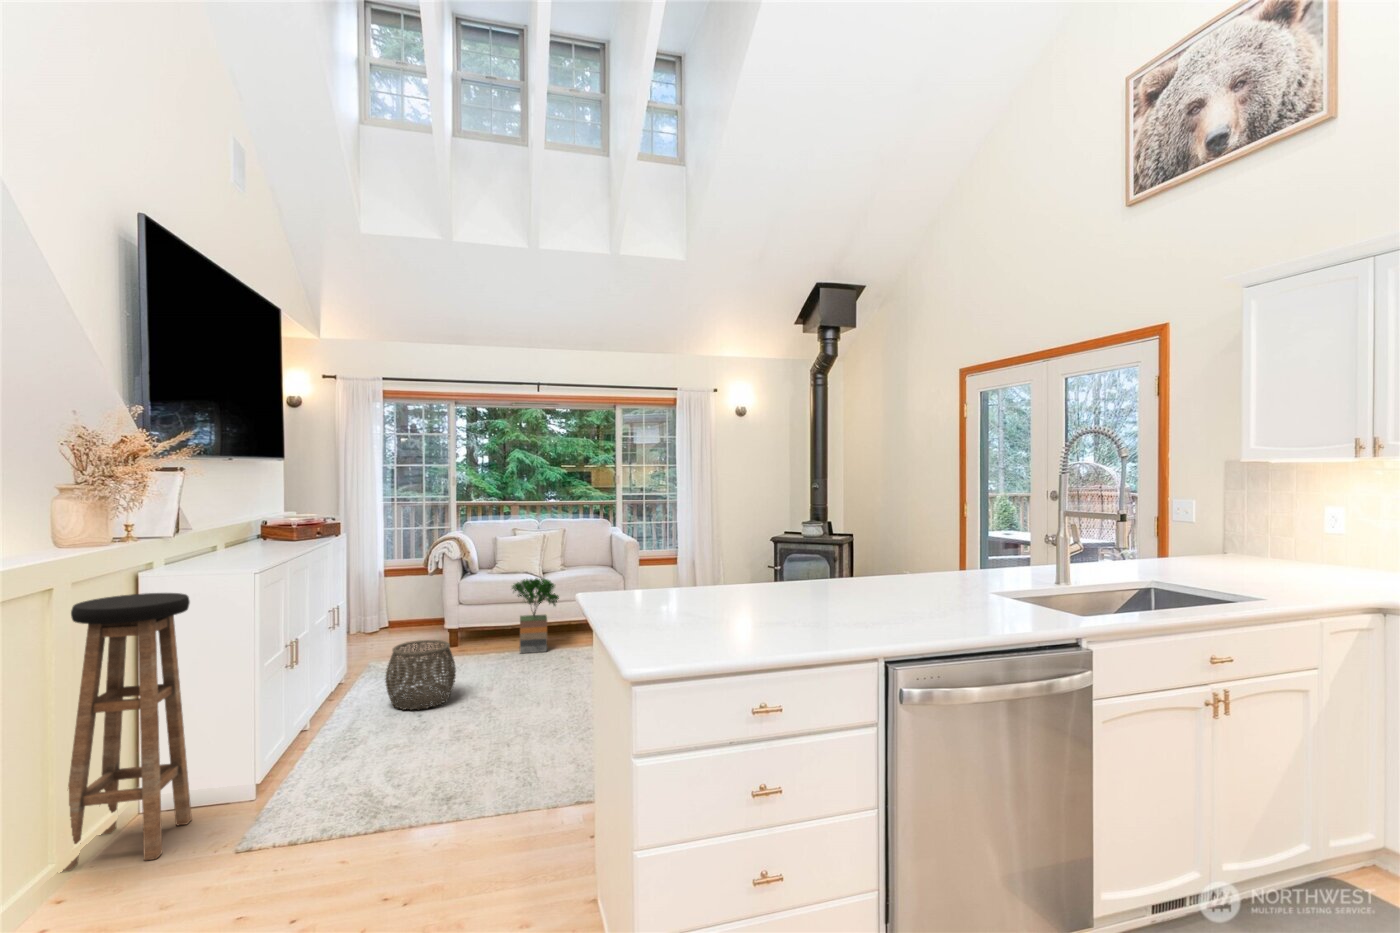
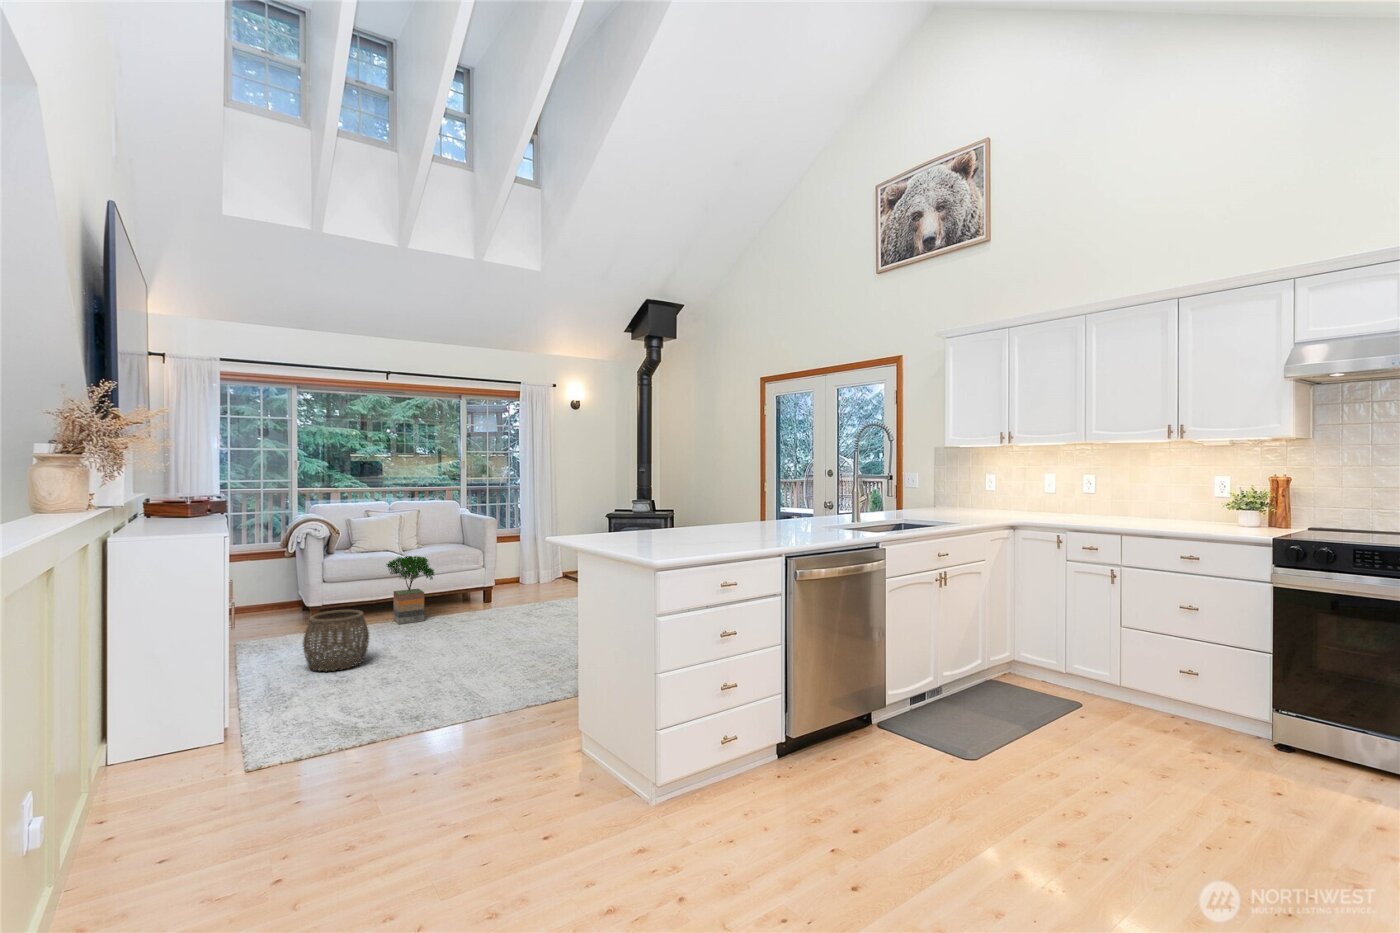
bar stool: present [63,593,192,871] -> none [107,562,210,803]

